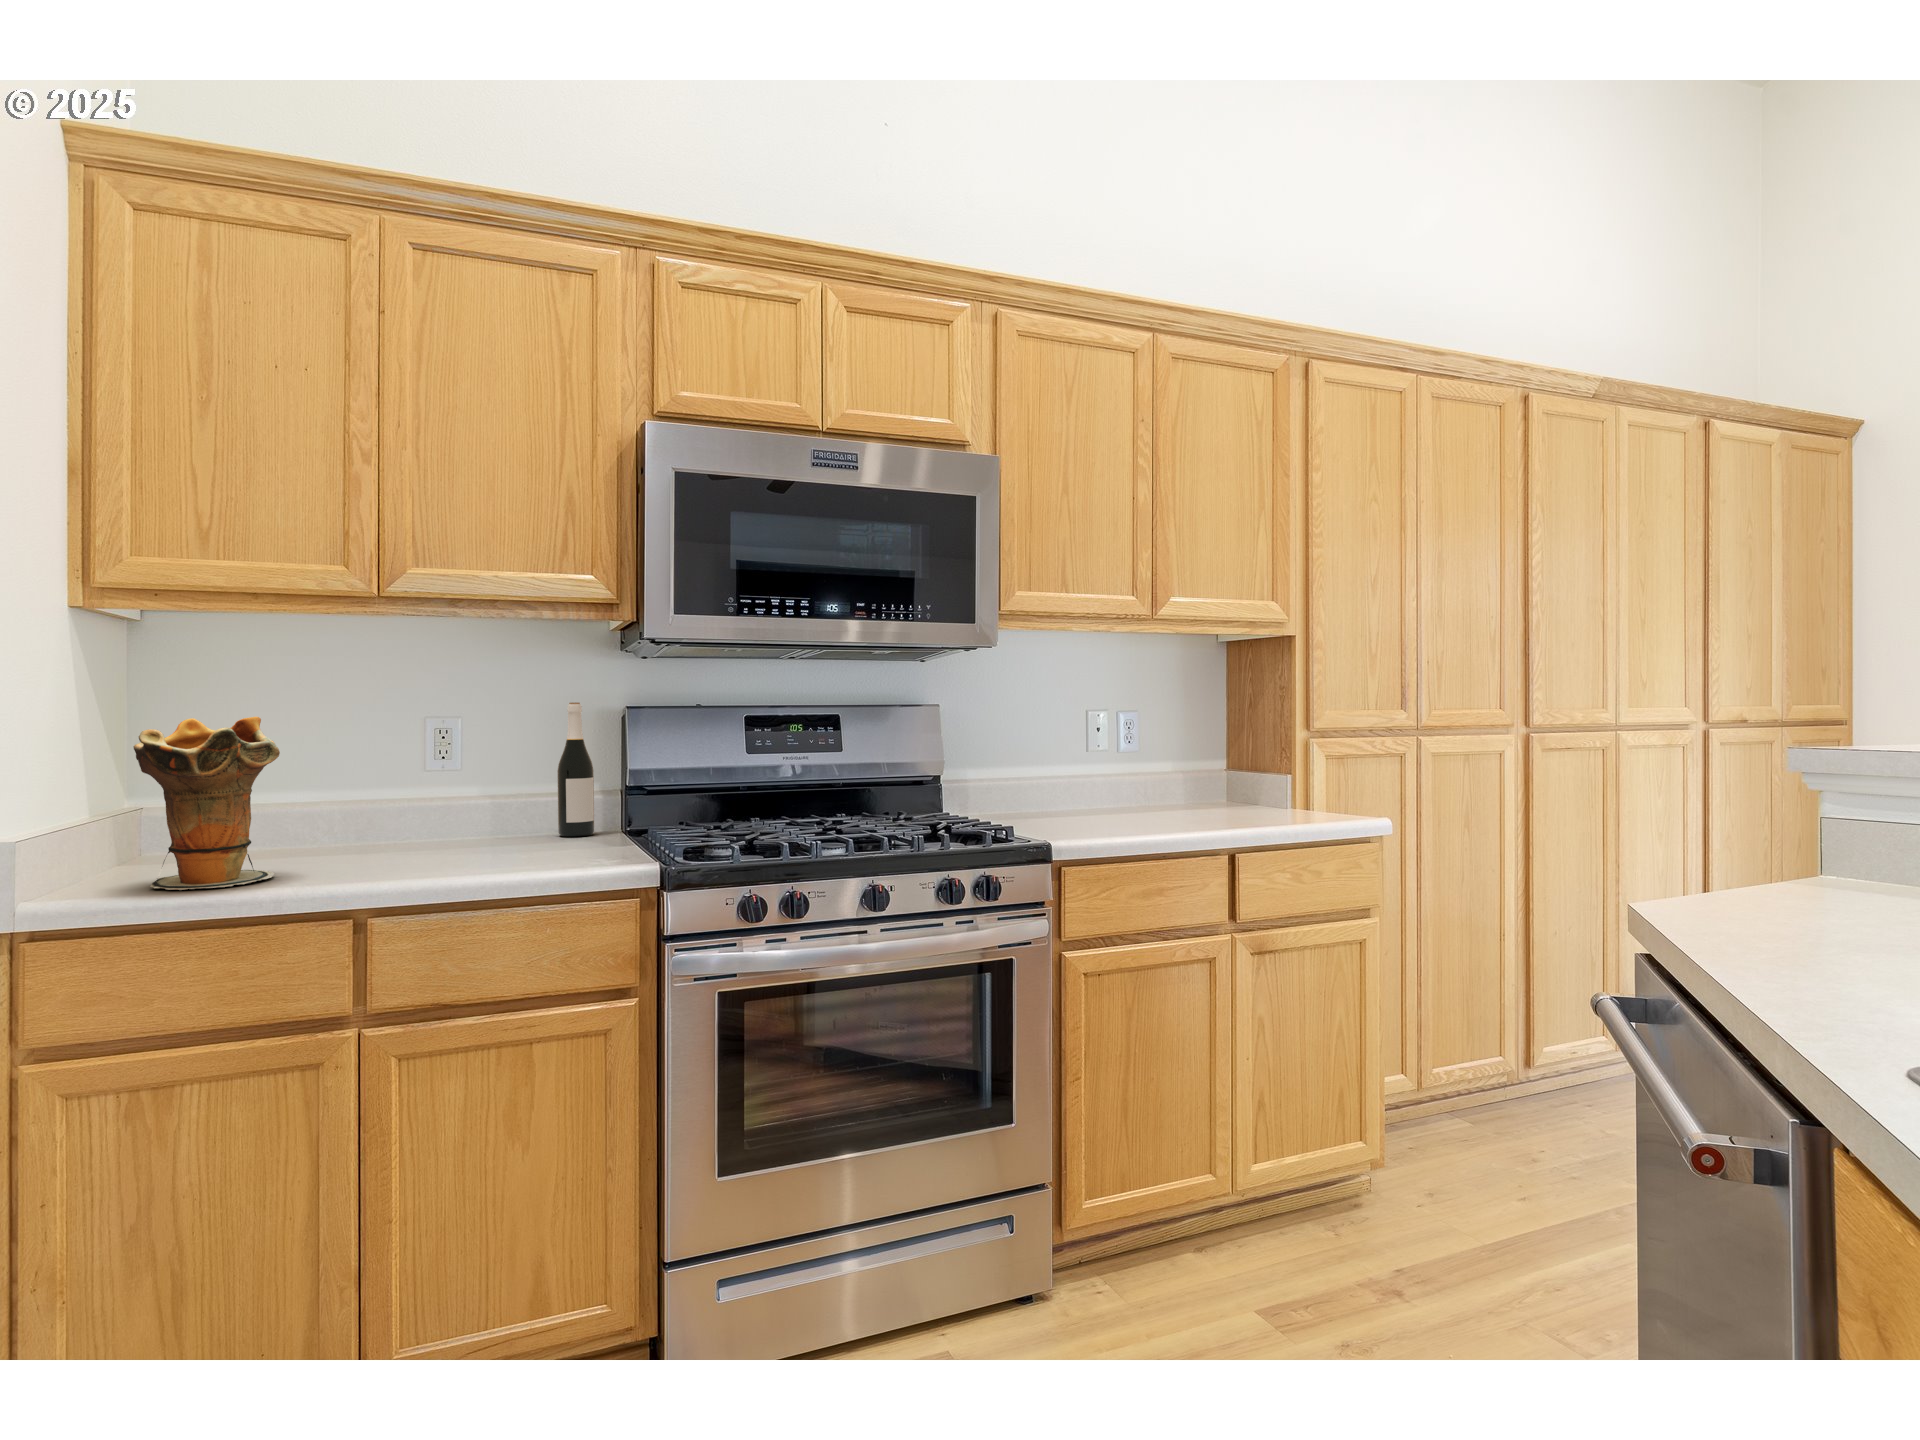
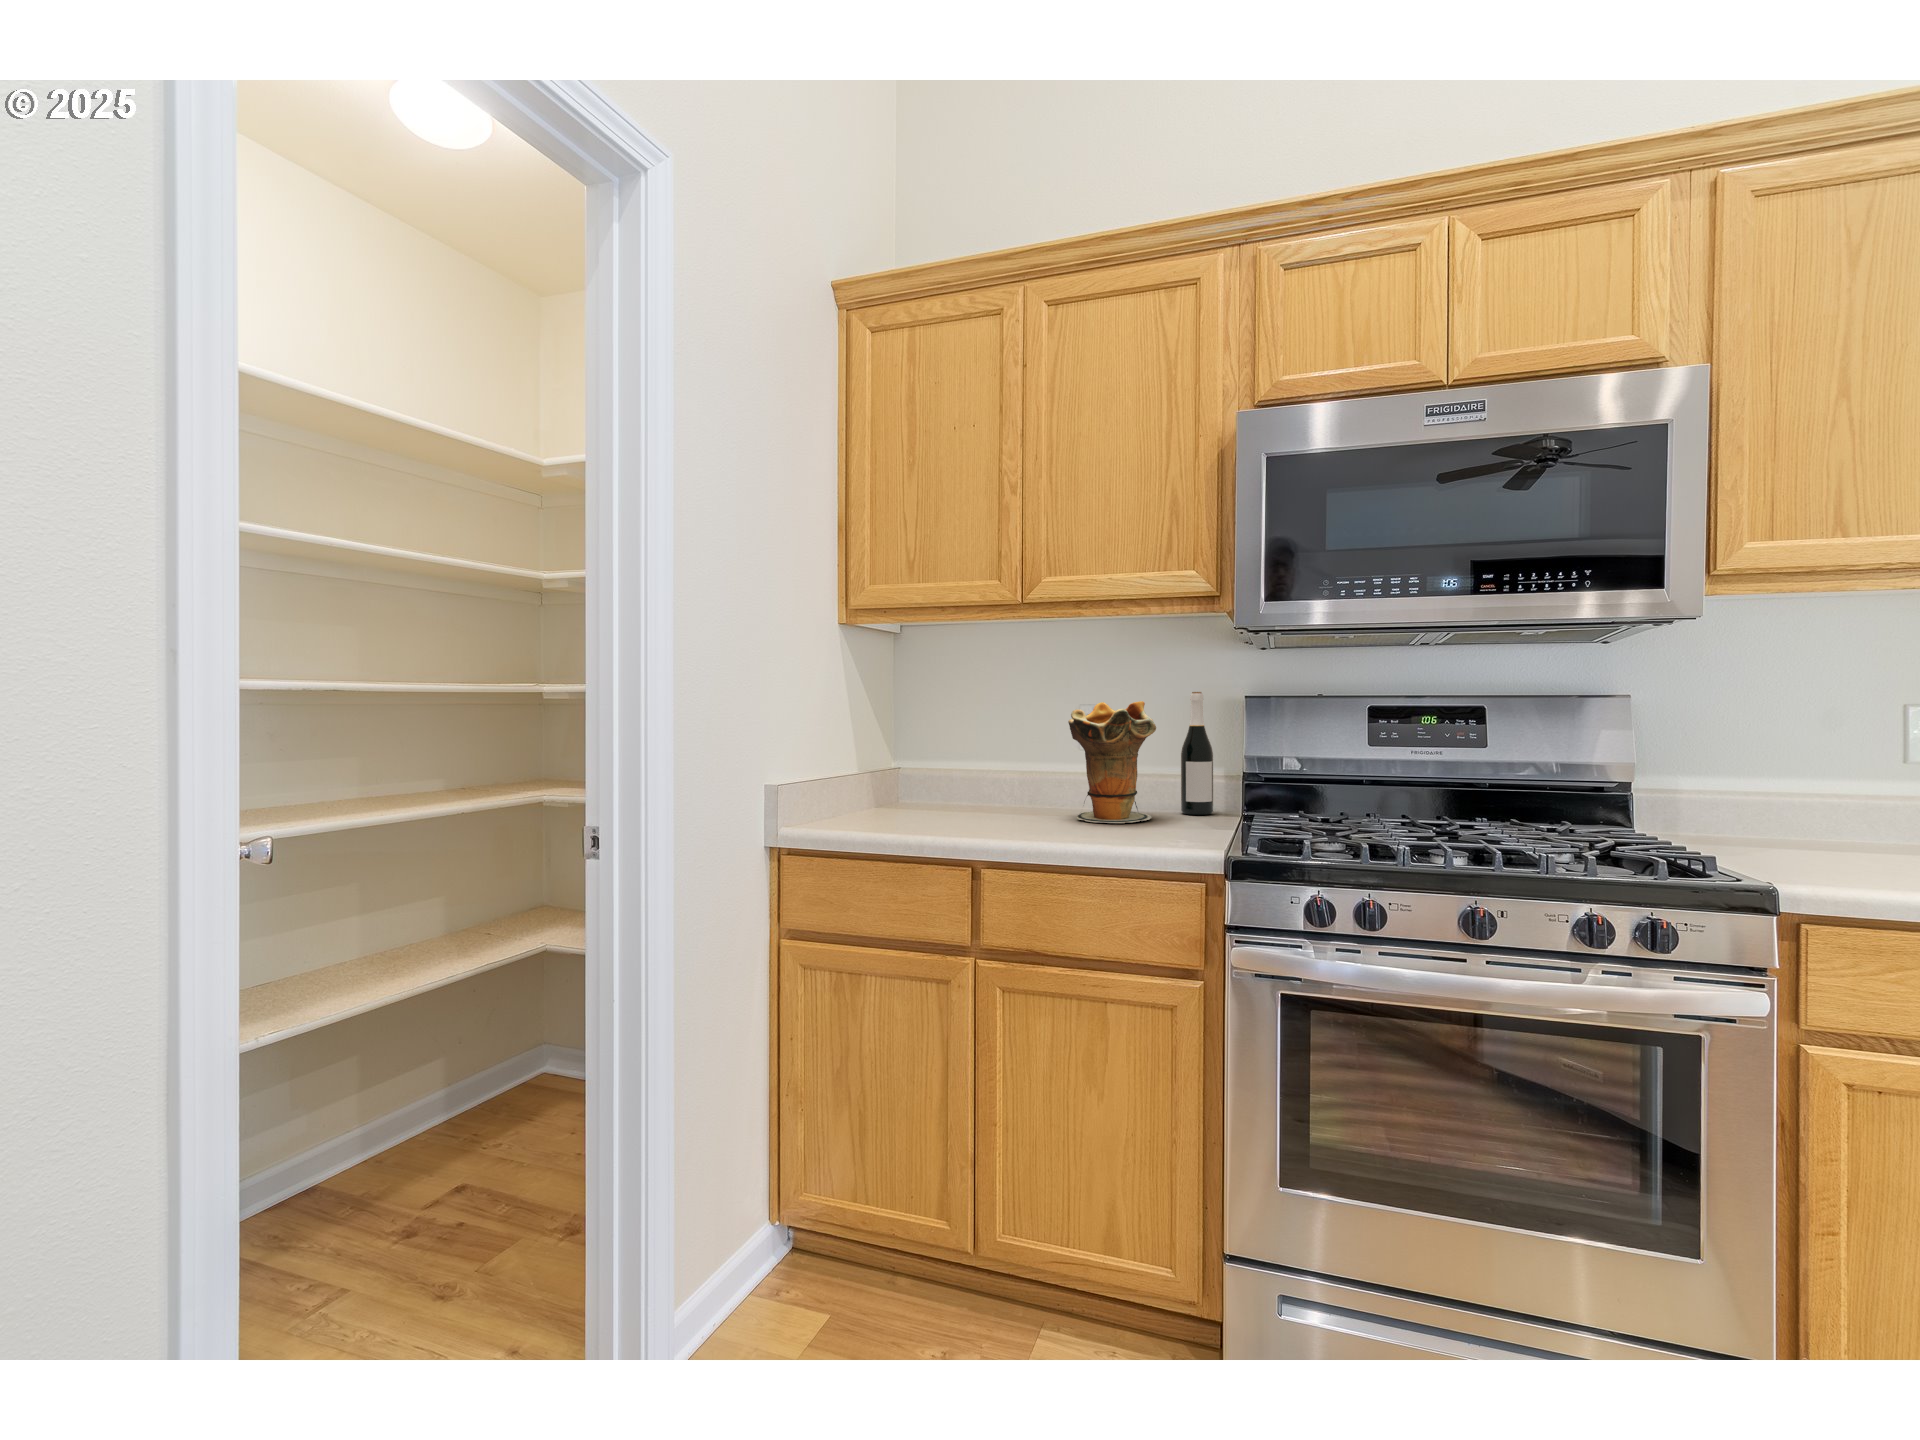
decorative vase: present [134,717,280,890] -> present [1068,701,1156,823]

